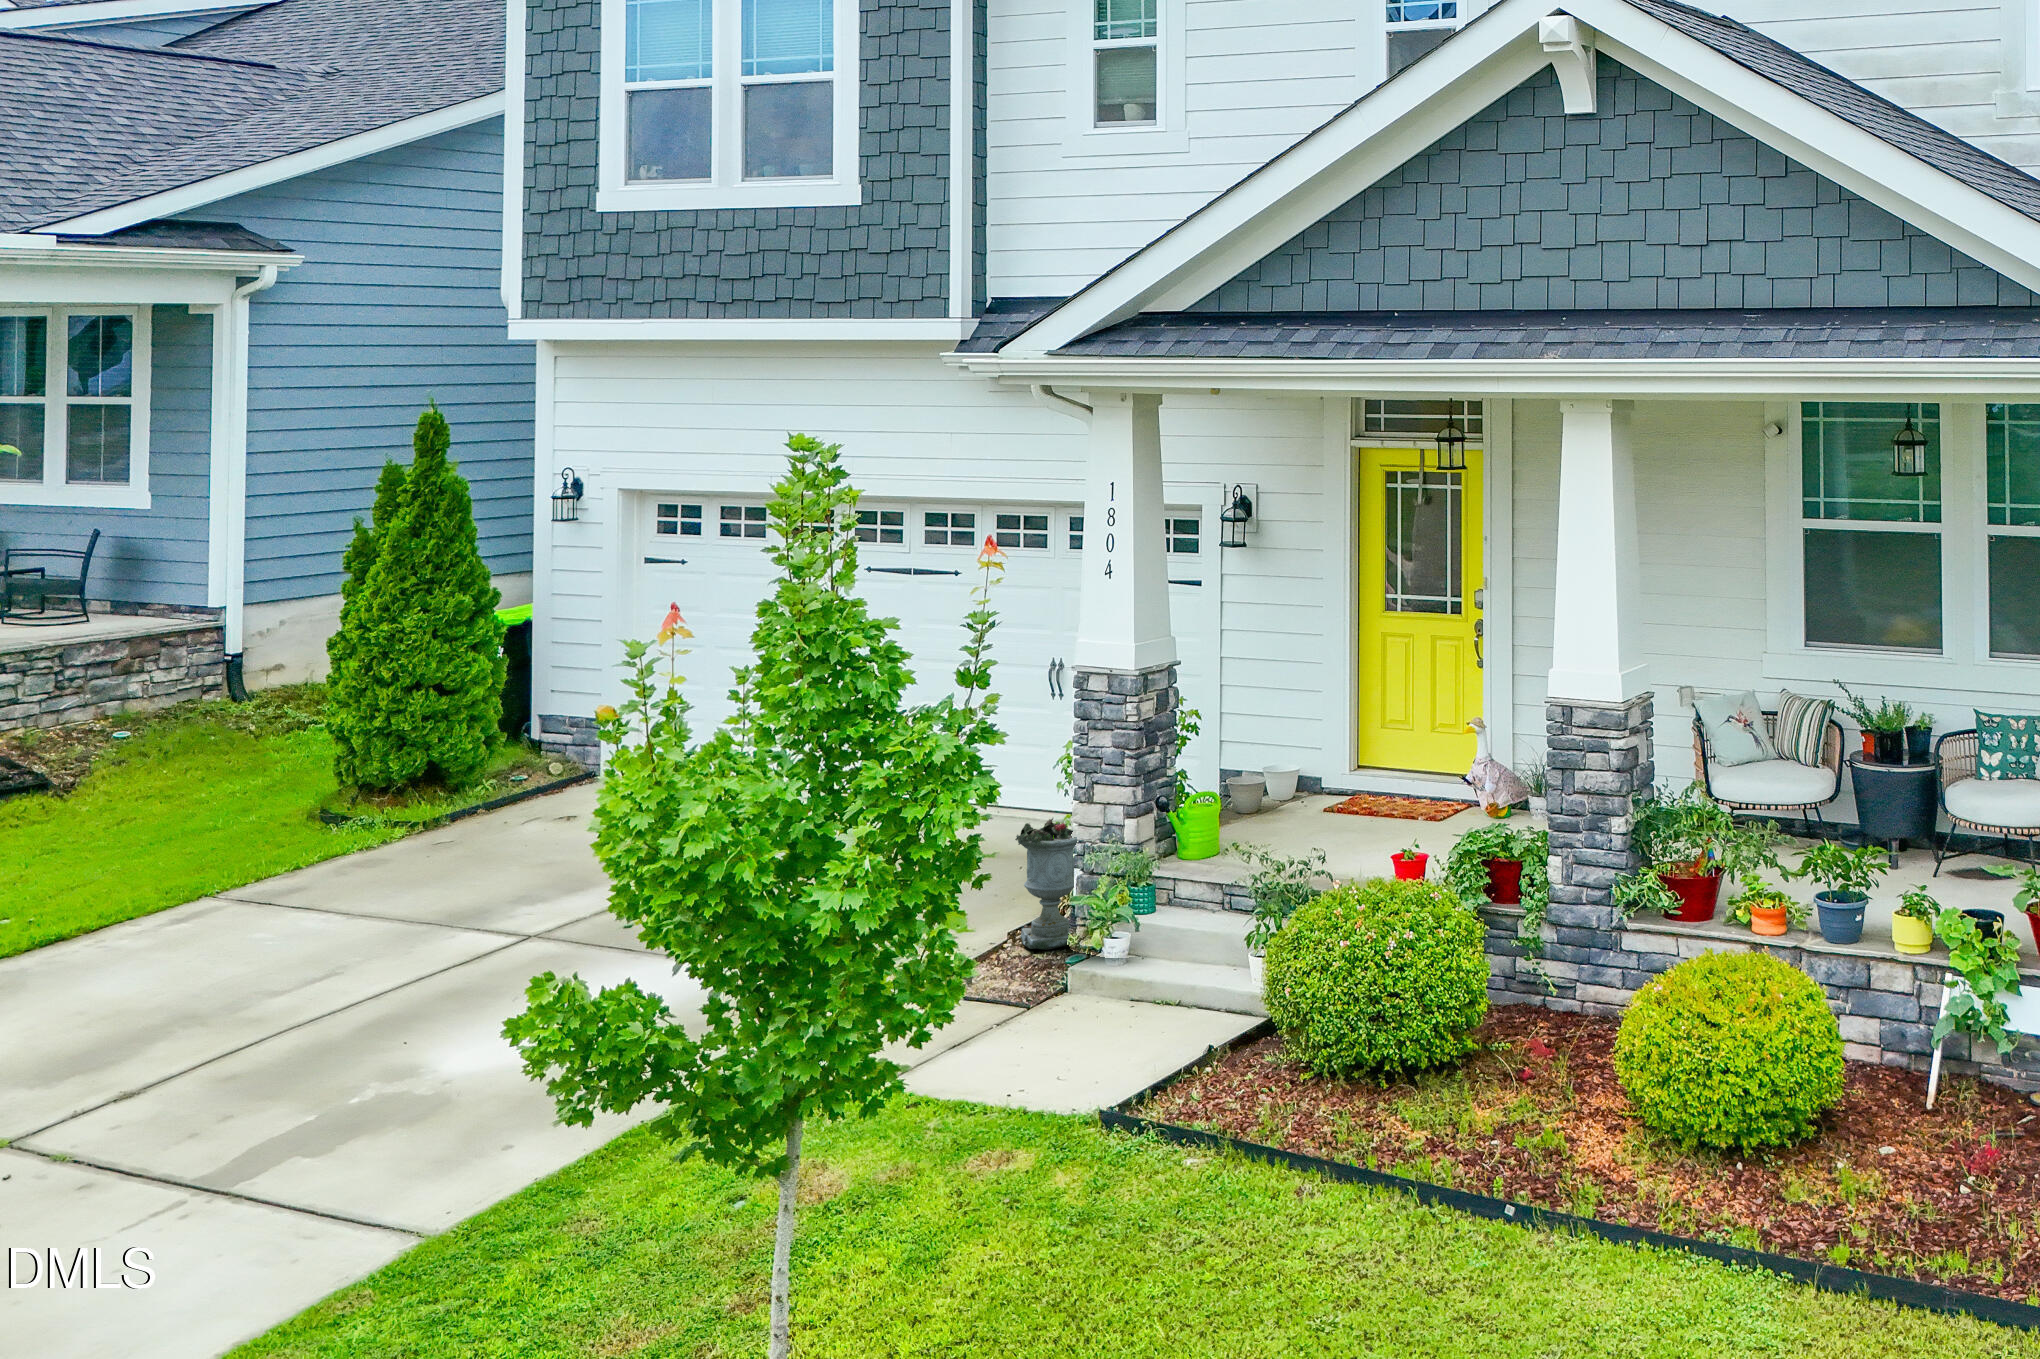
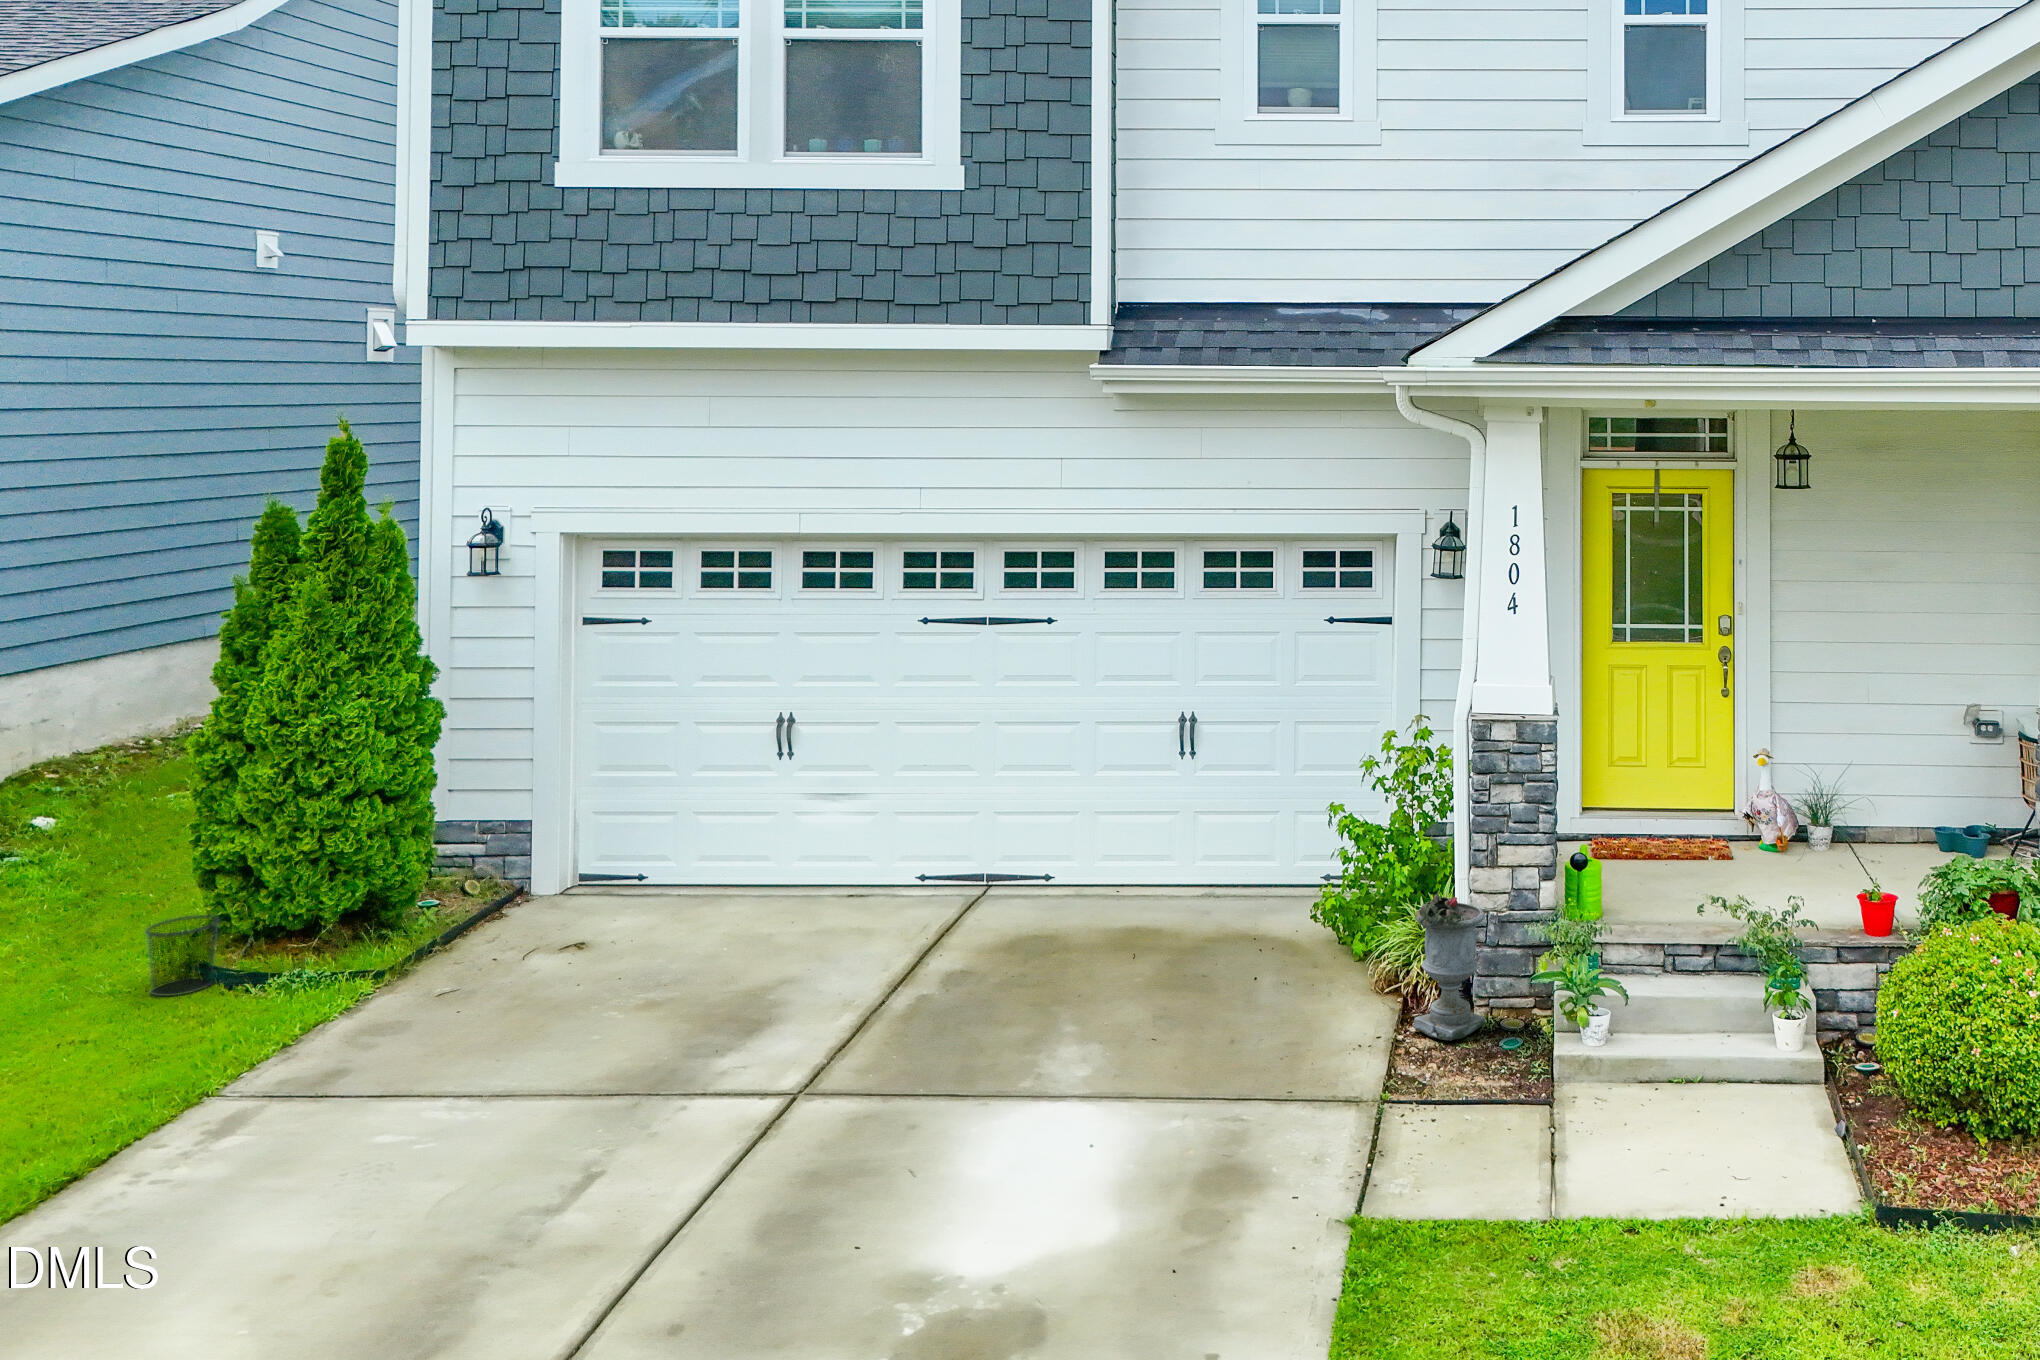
trash can: none [299,765,350,820] -> present [146,915,219,996]

